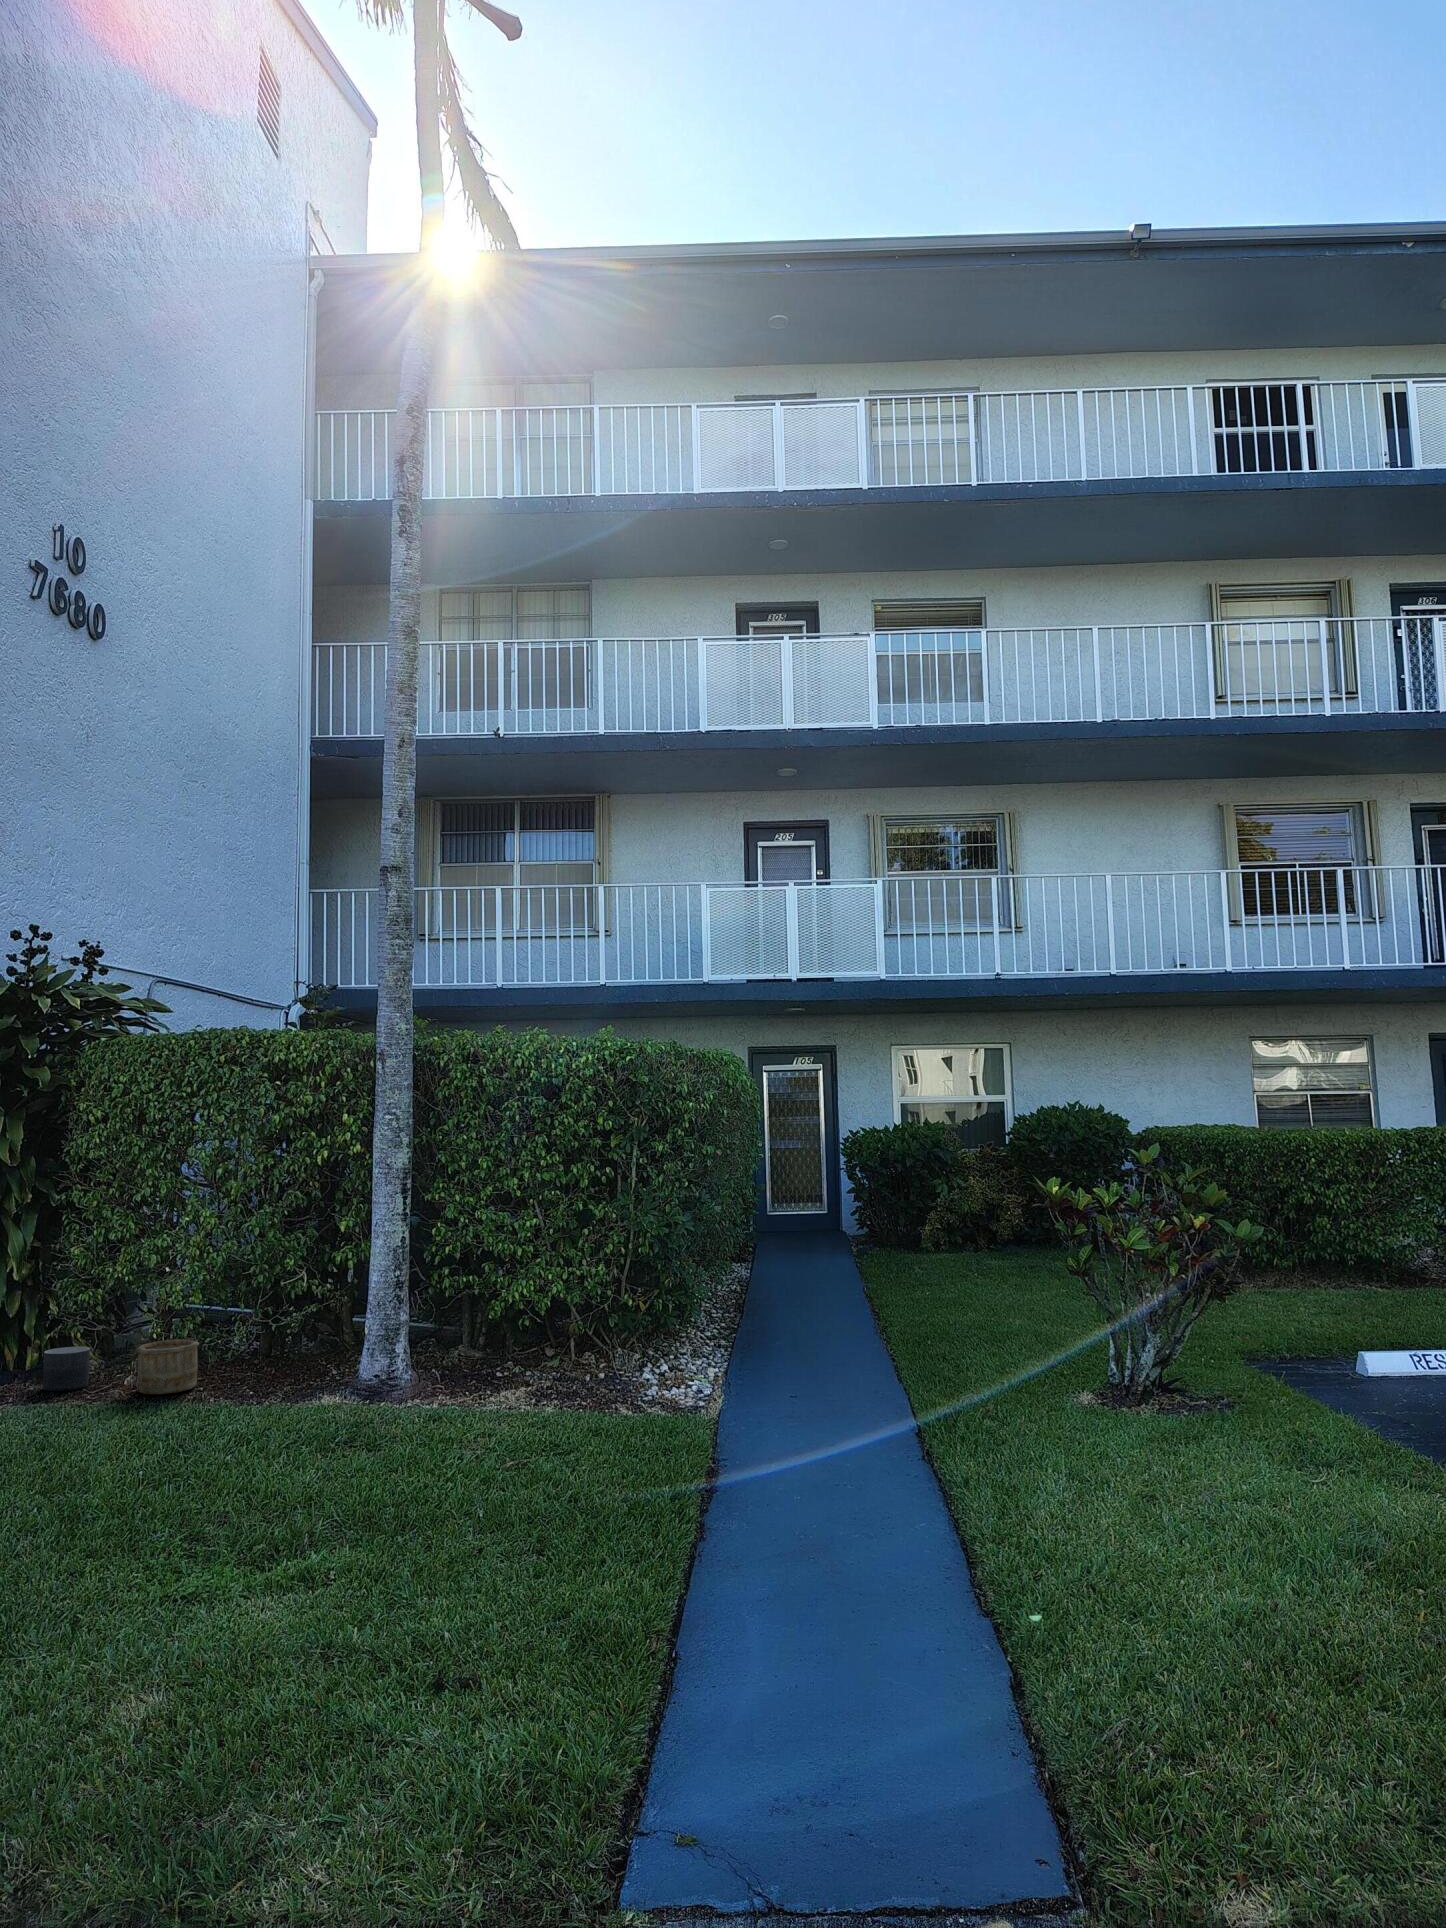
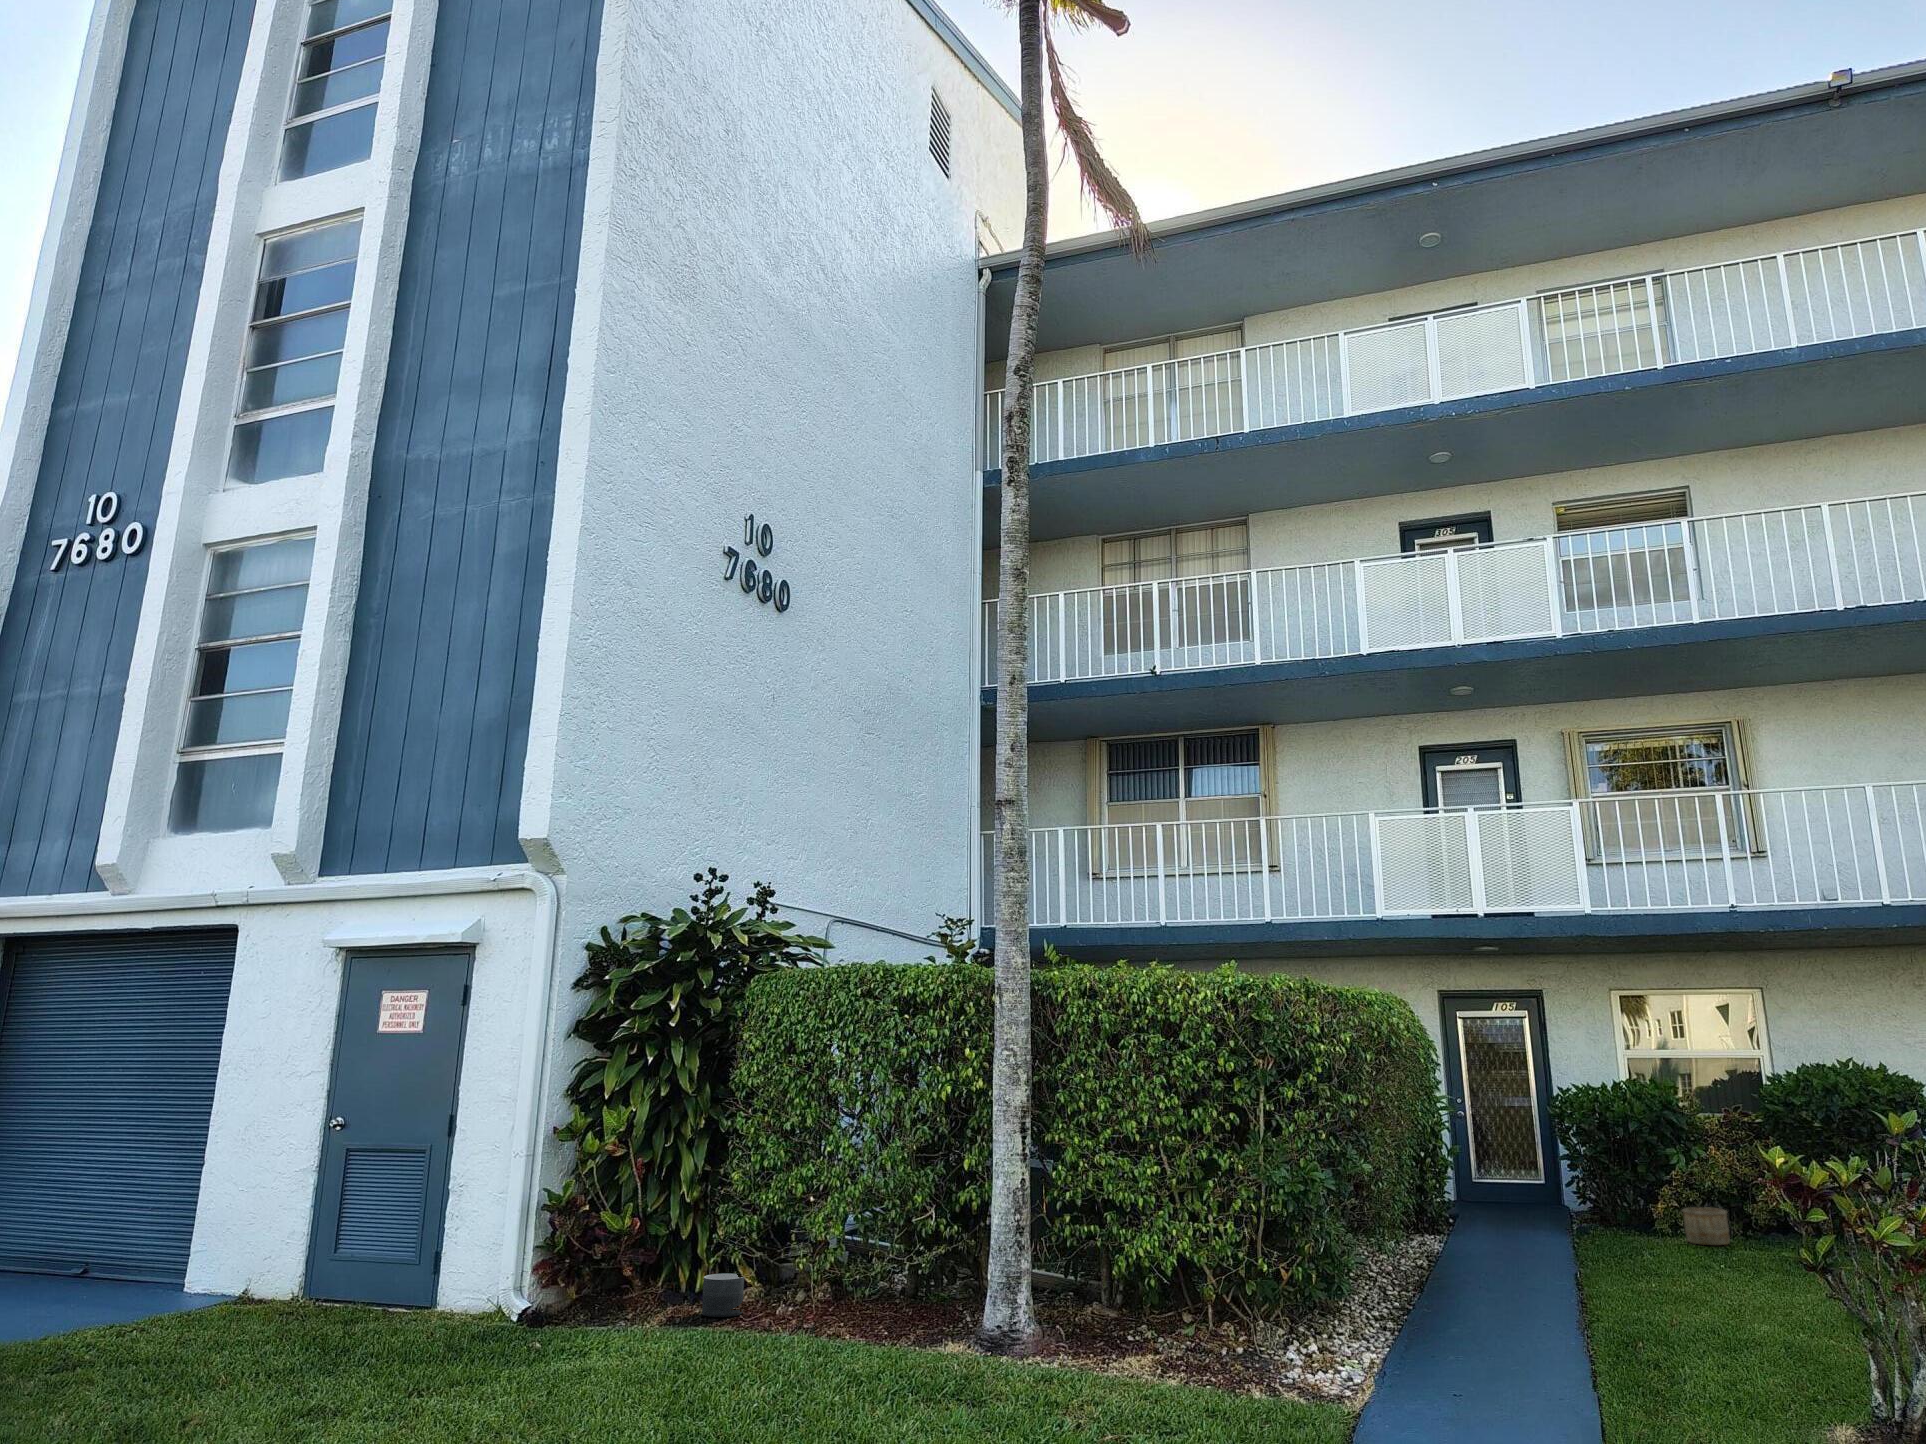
wooden bucket: present [136,1339,199,1394] -> present [1682,1207,1730,1245]

